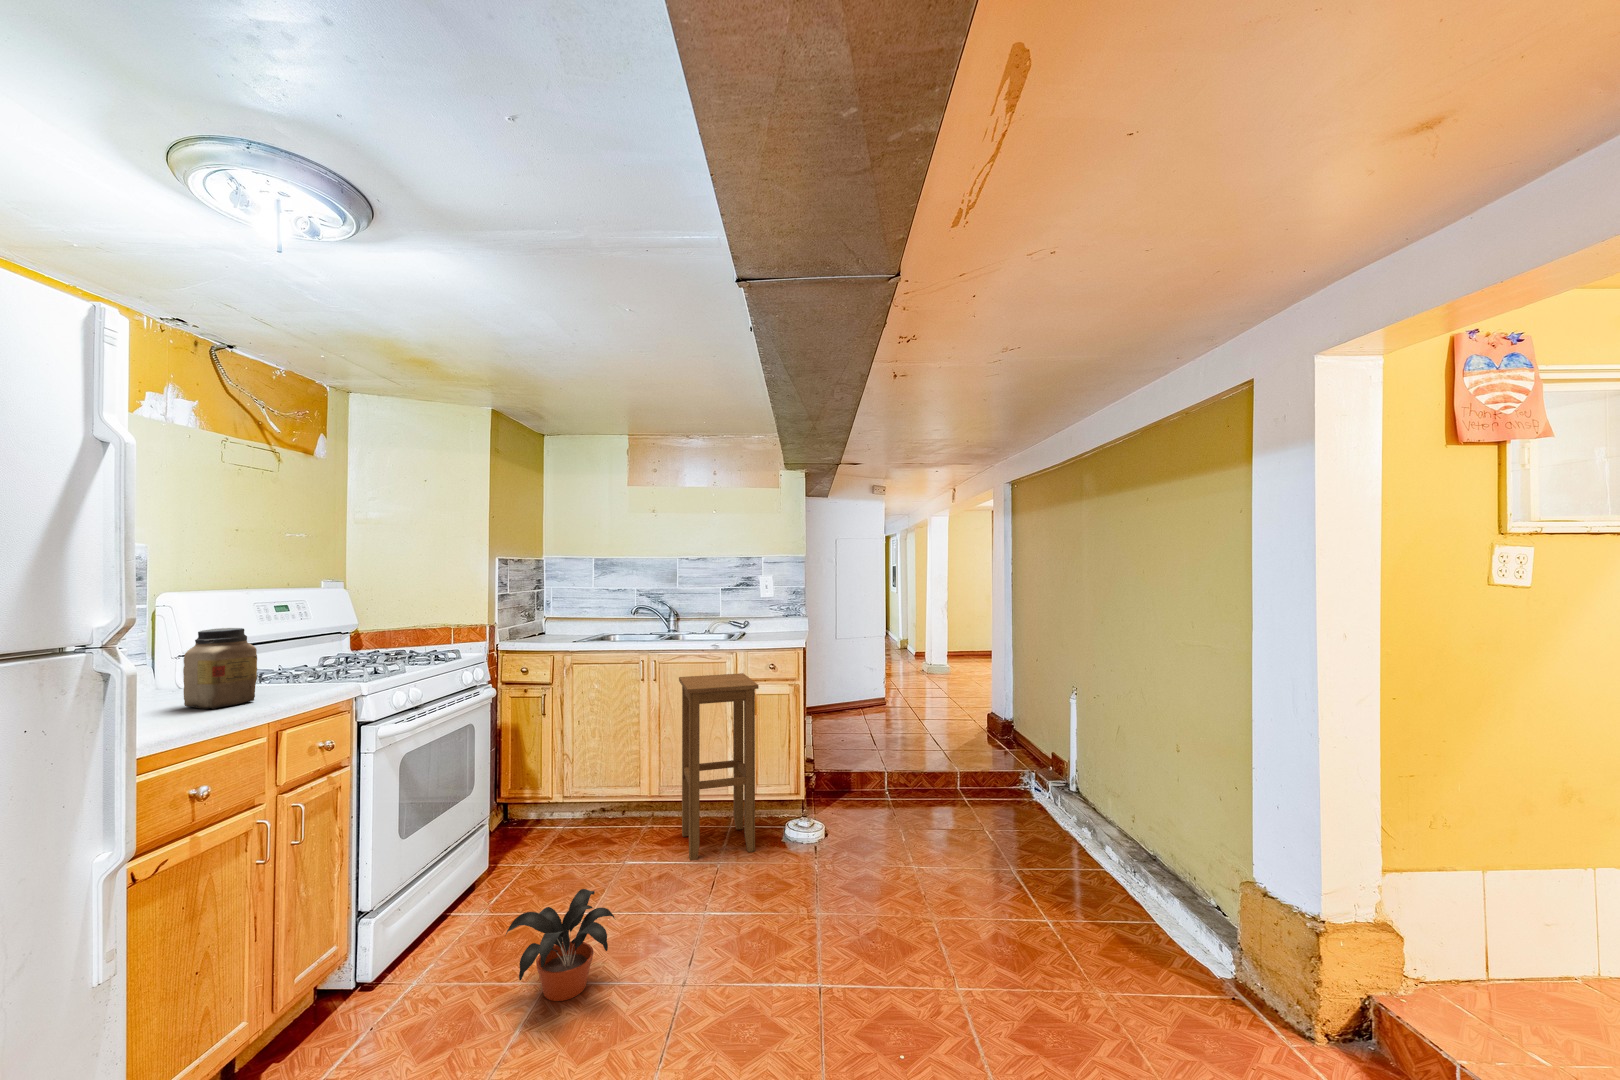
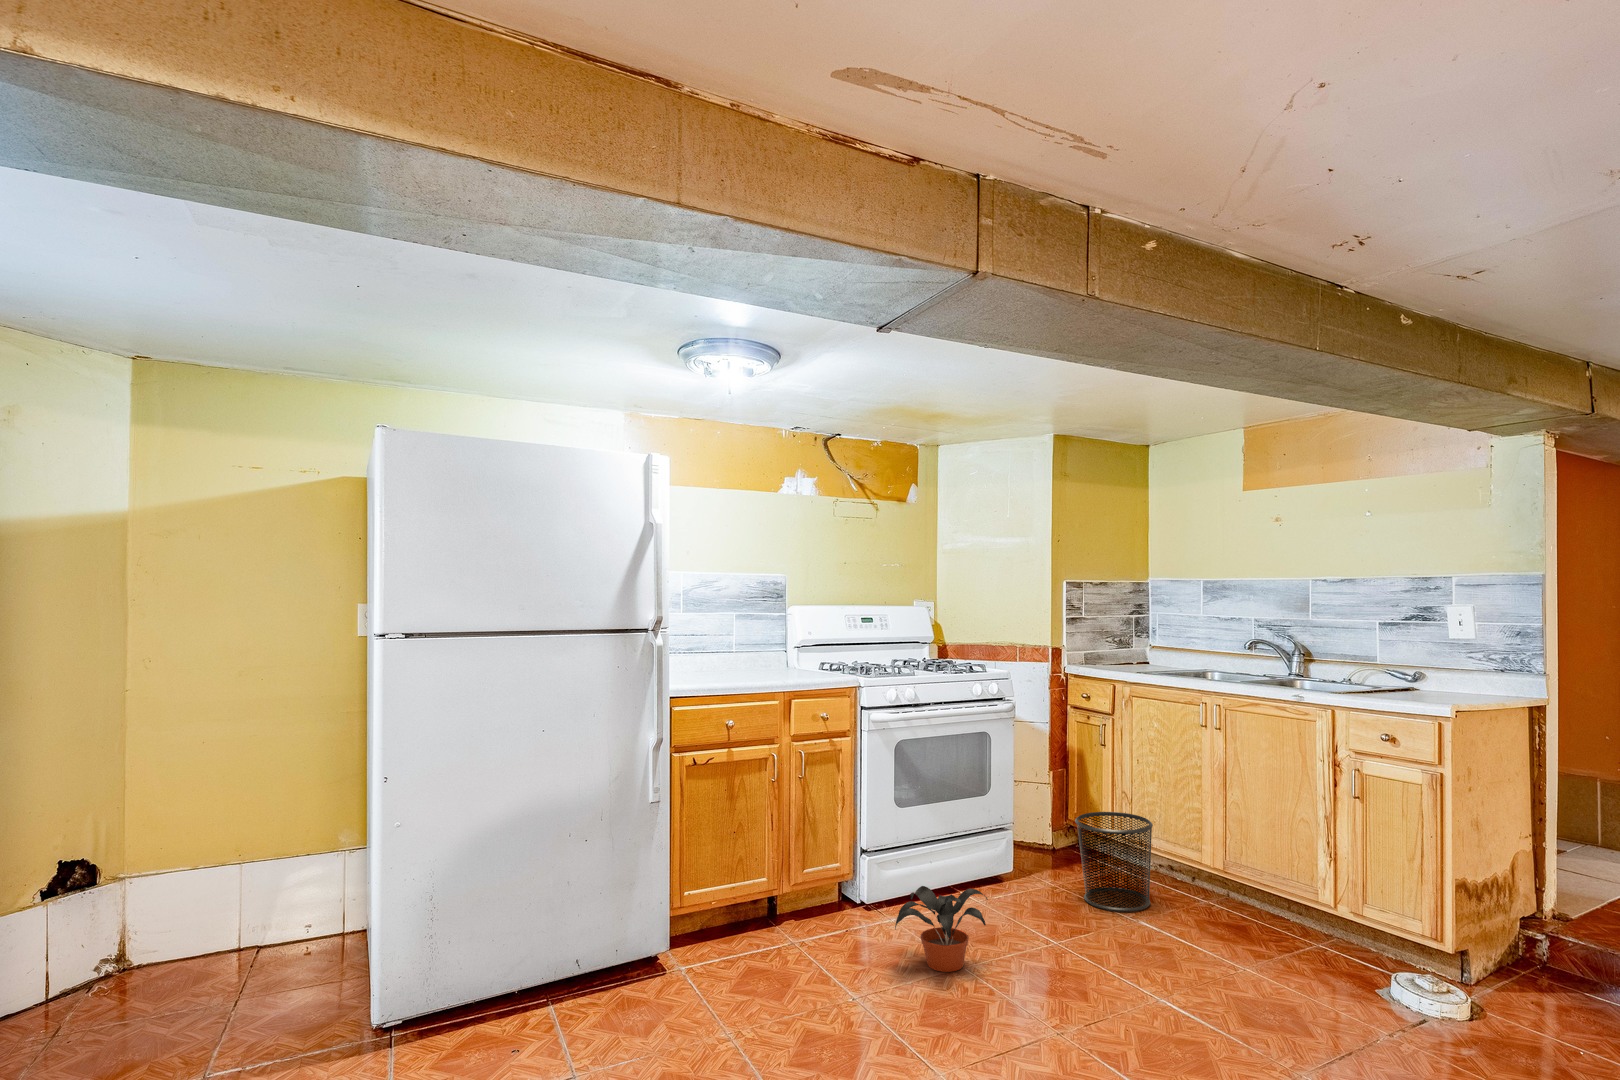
jar: present [183,628,257,709] -> none [756,631,786,680]
stool: present [679,673,759,860] -> none [1171,723,1305,968]
waste bin: none [560,769,631,865] -> present [1075,812,1153,912]

